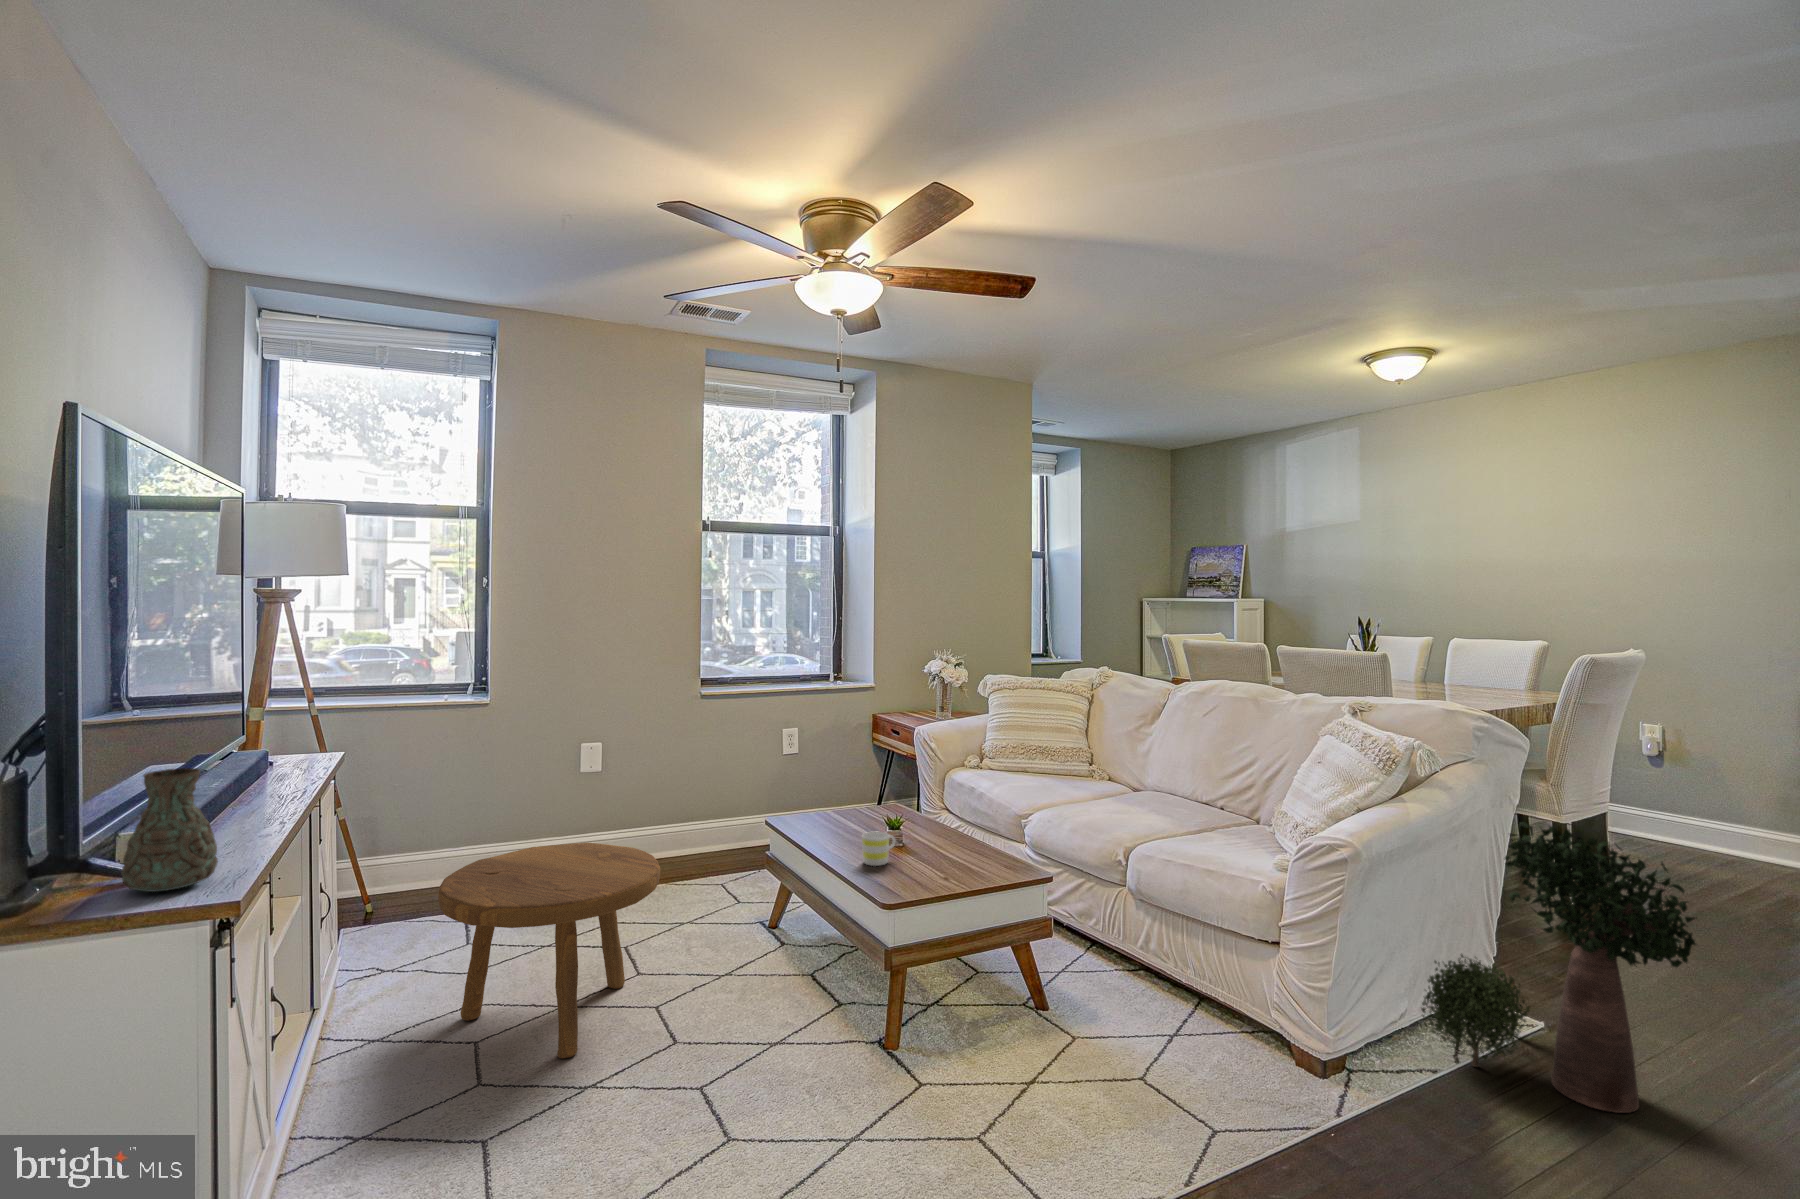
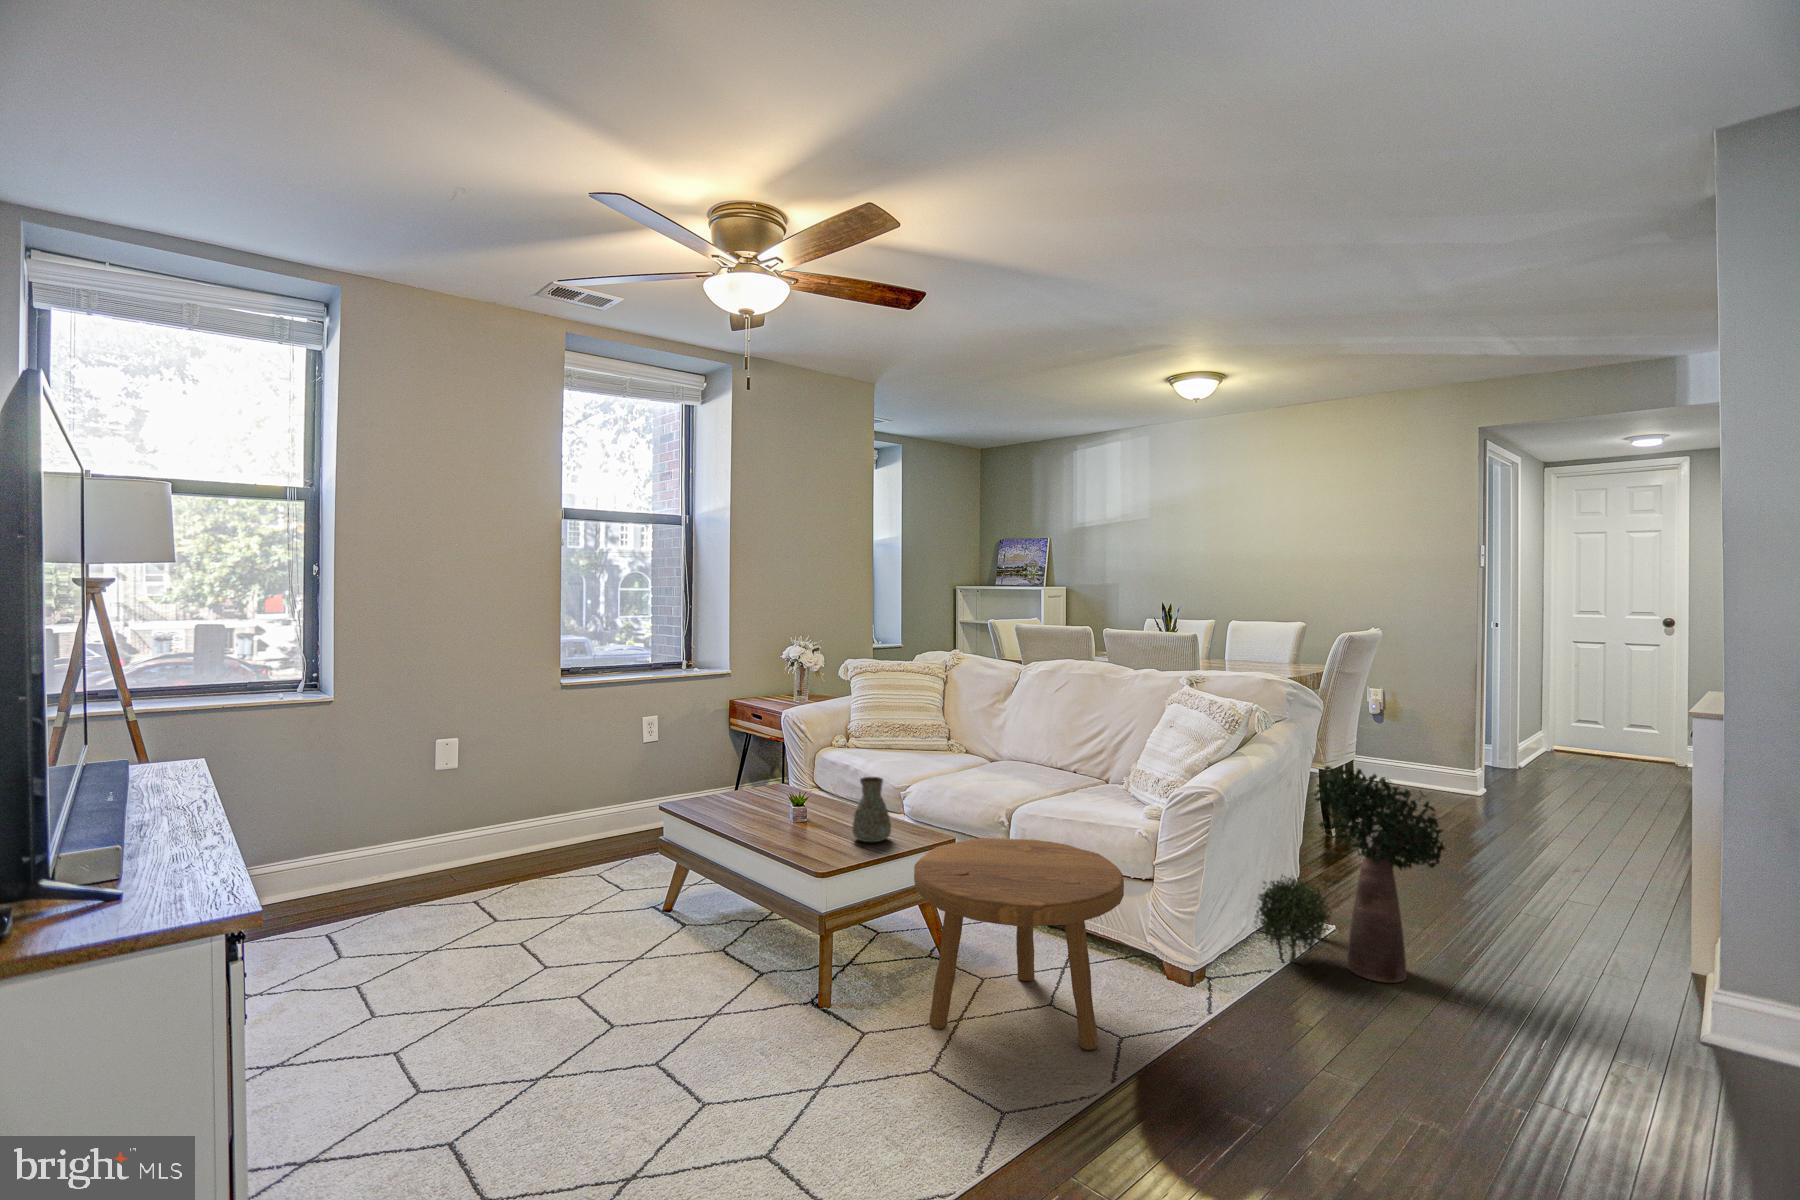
decorative vase: present [121,768,218,892] -> present [852,777,891,842]
mug: present [862,832,896,866] -> none [780,809,811,841]
footstool: present [438,843,661,1058] -> present [914,838,1124,1050]

